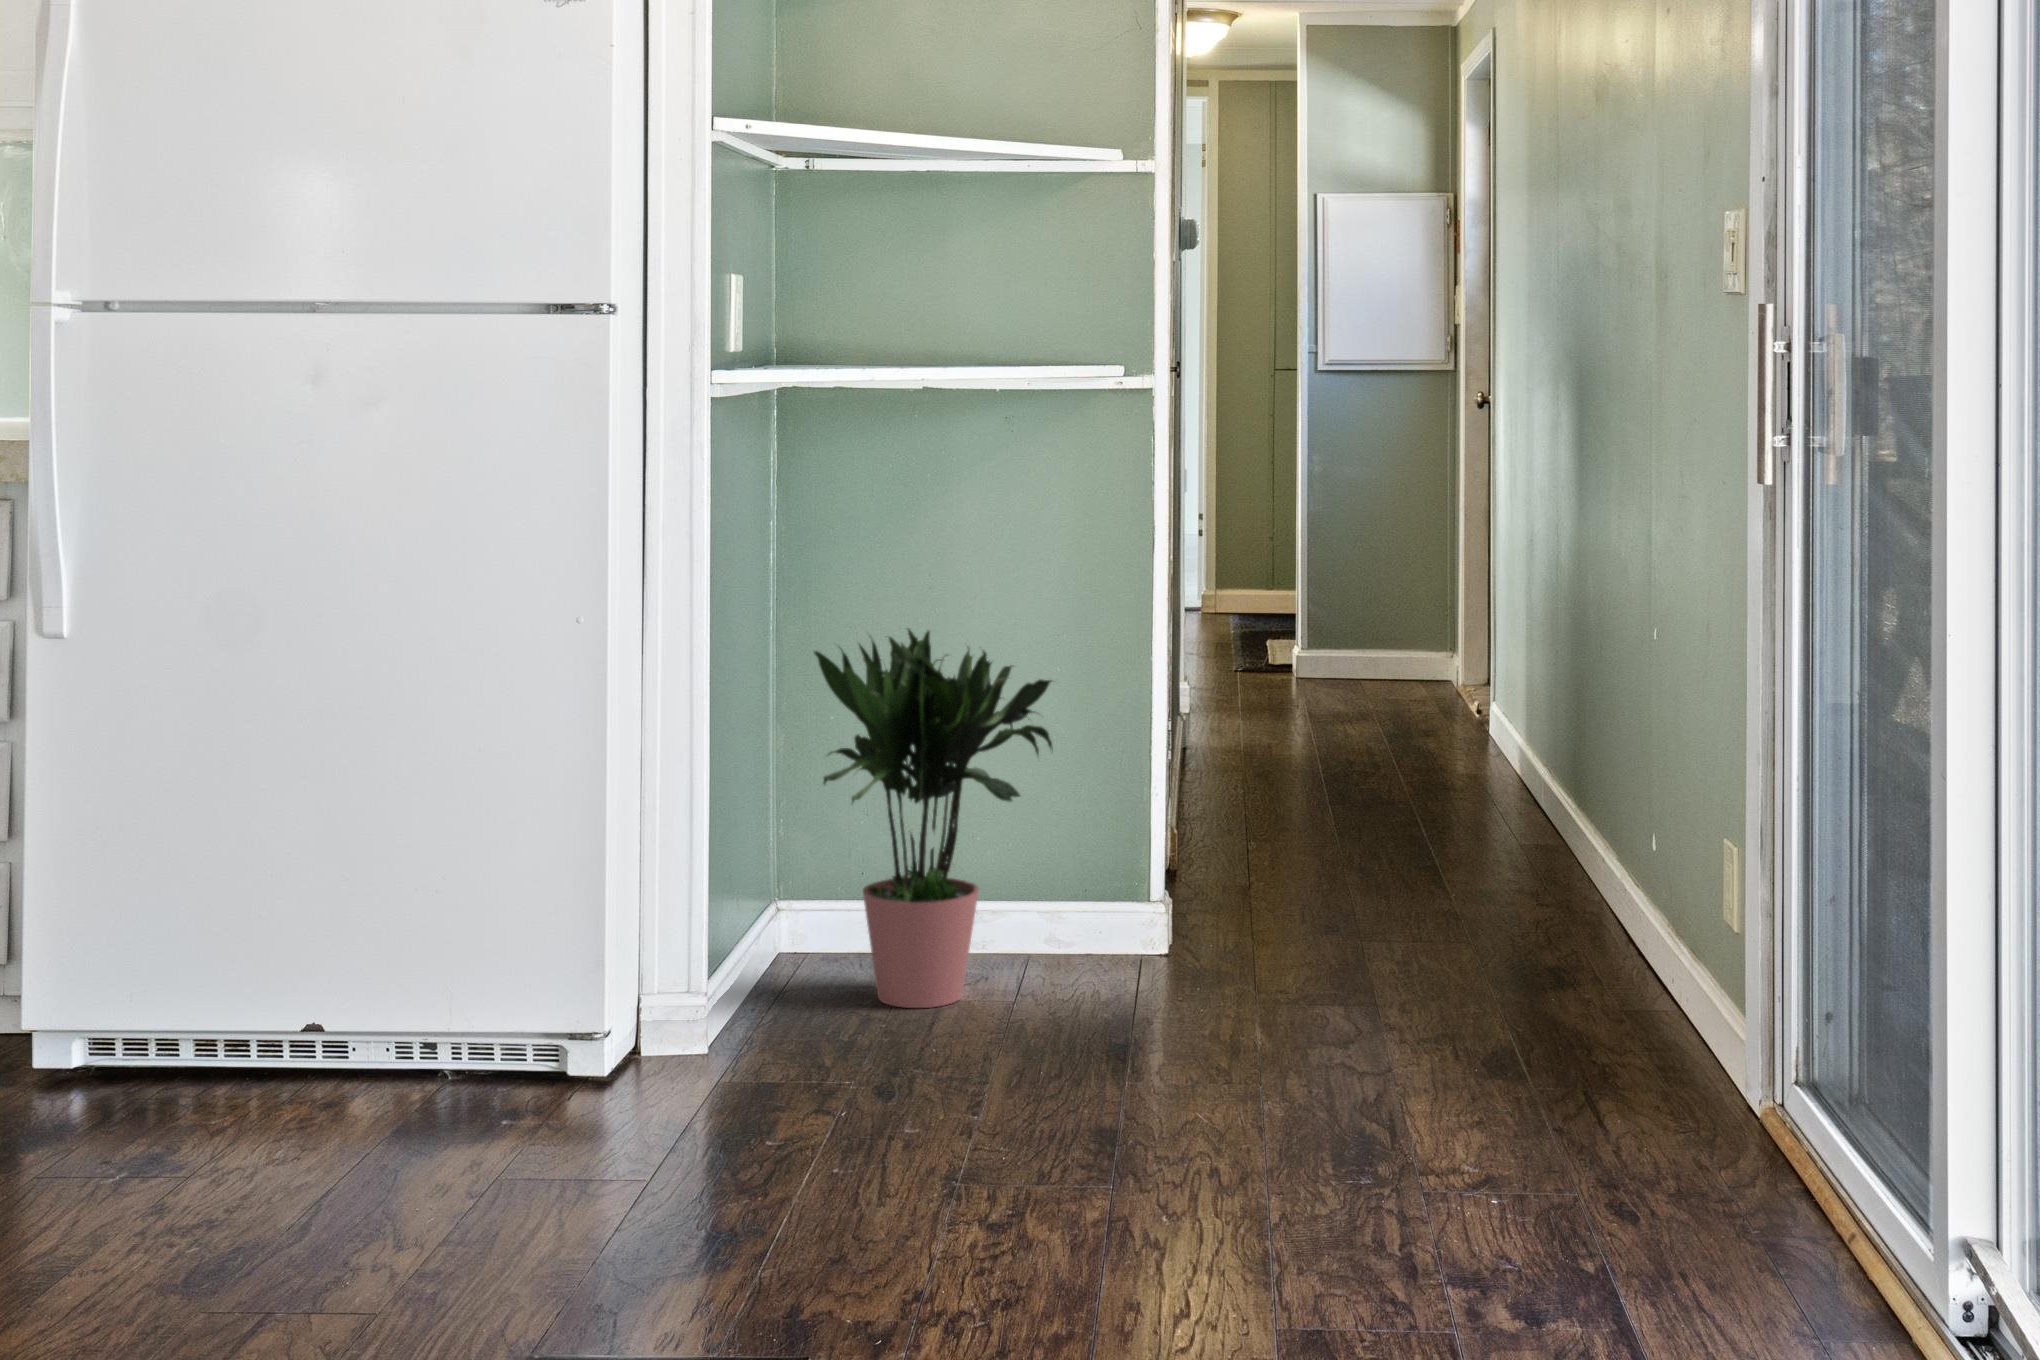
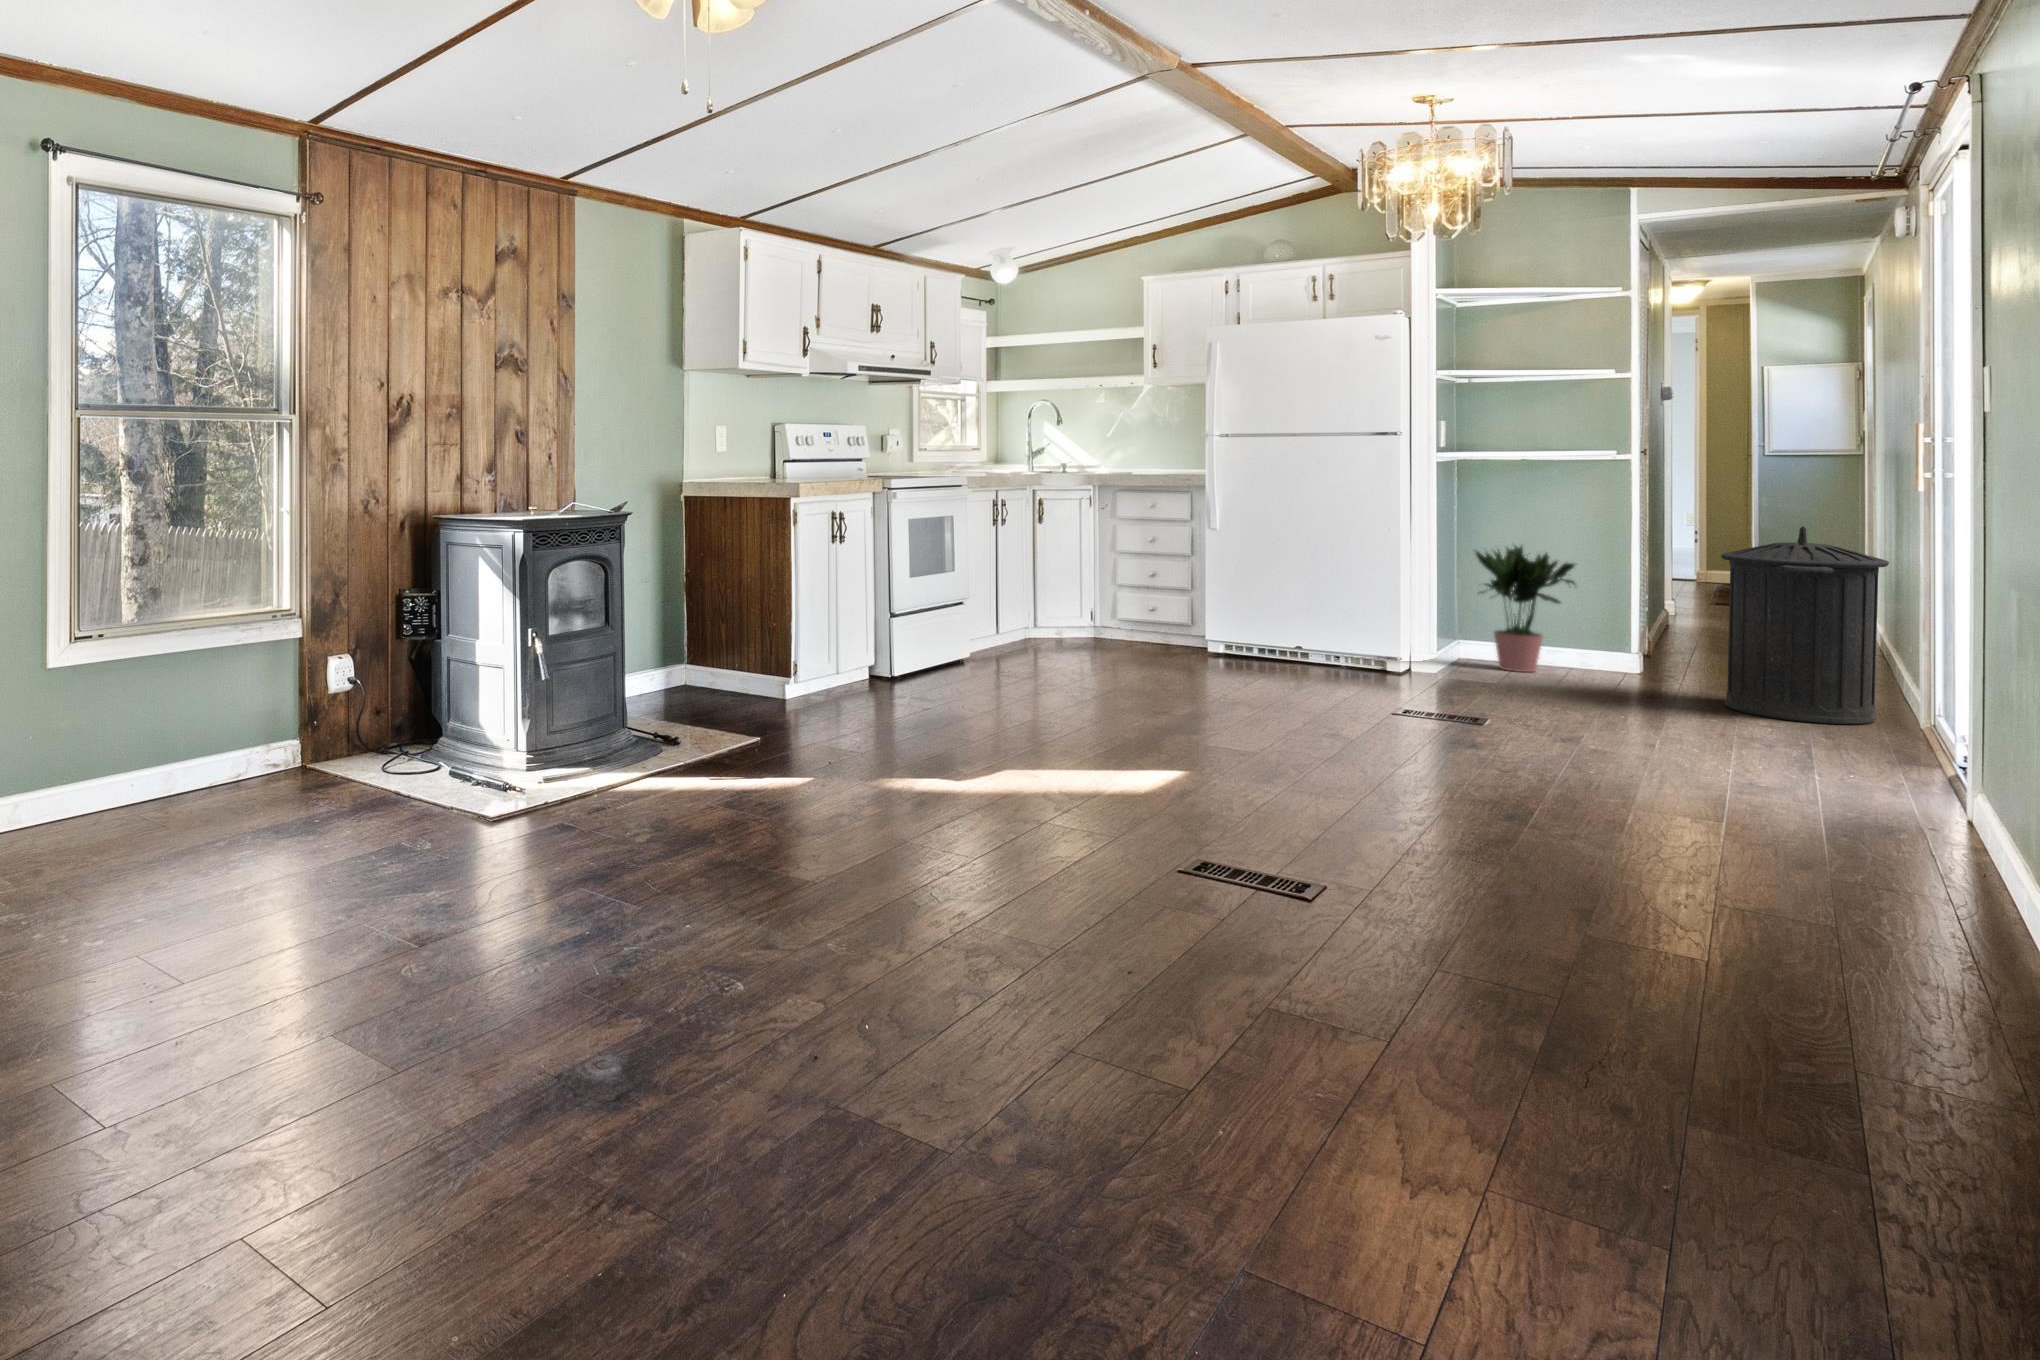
trash can: none [1380,571,1721,1152] -> present [1721,526,1889,725]

